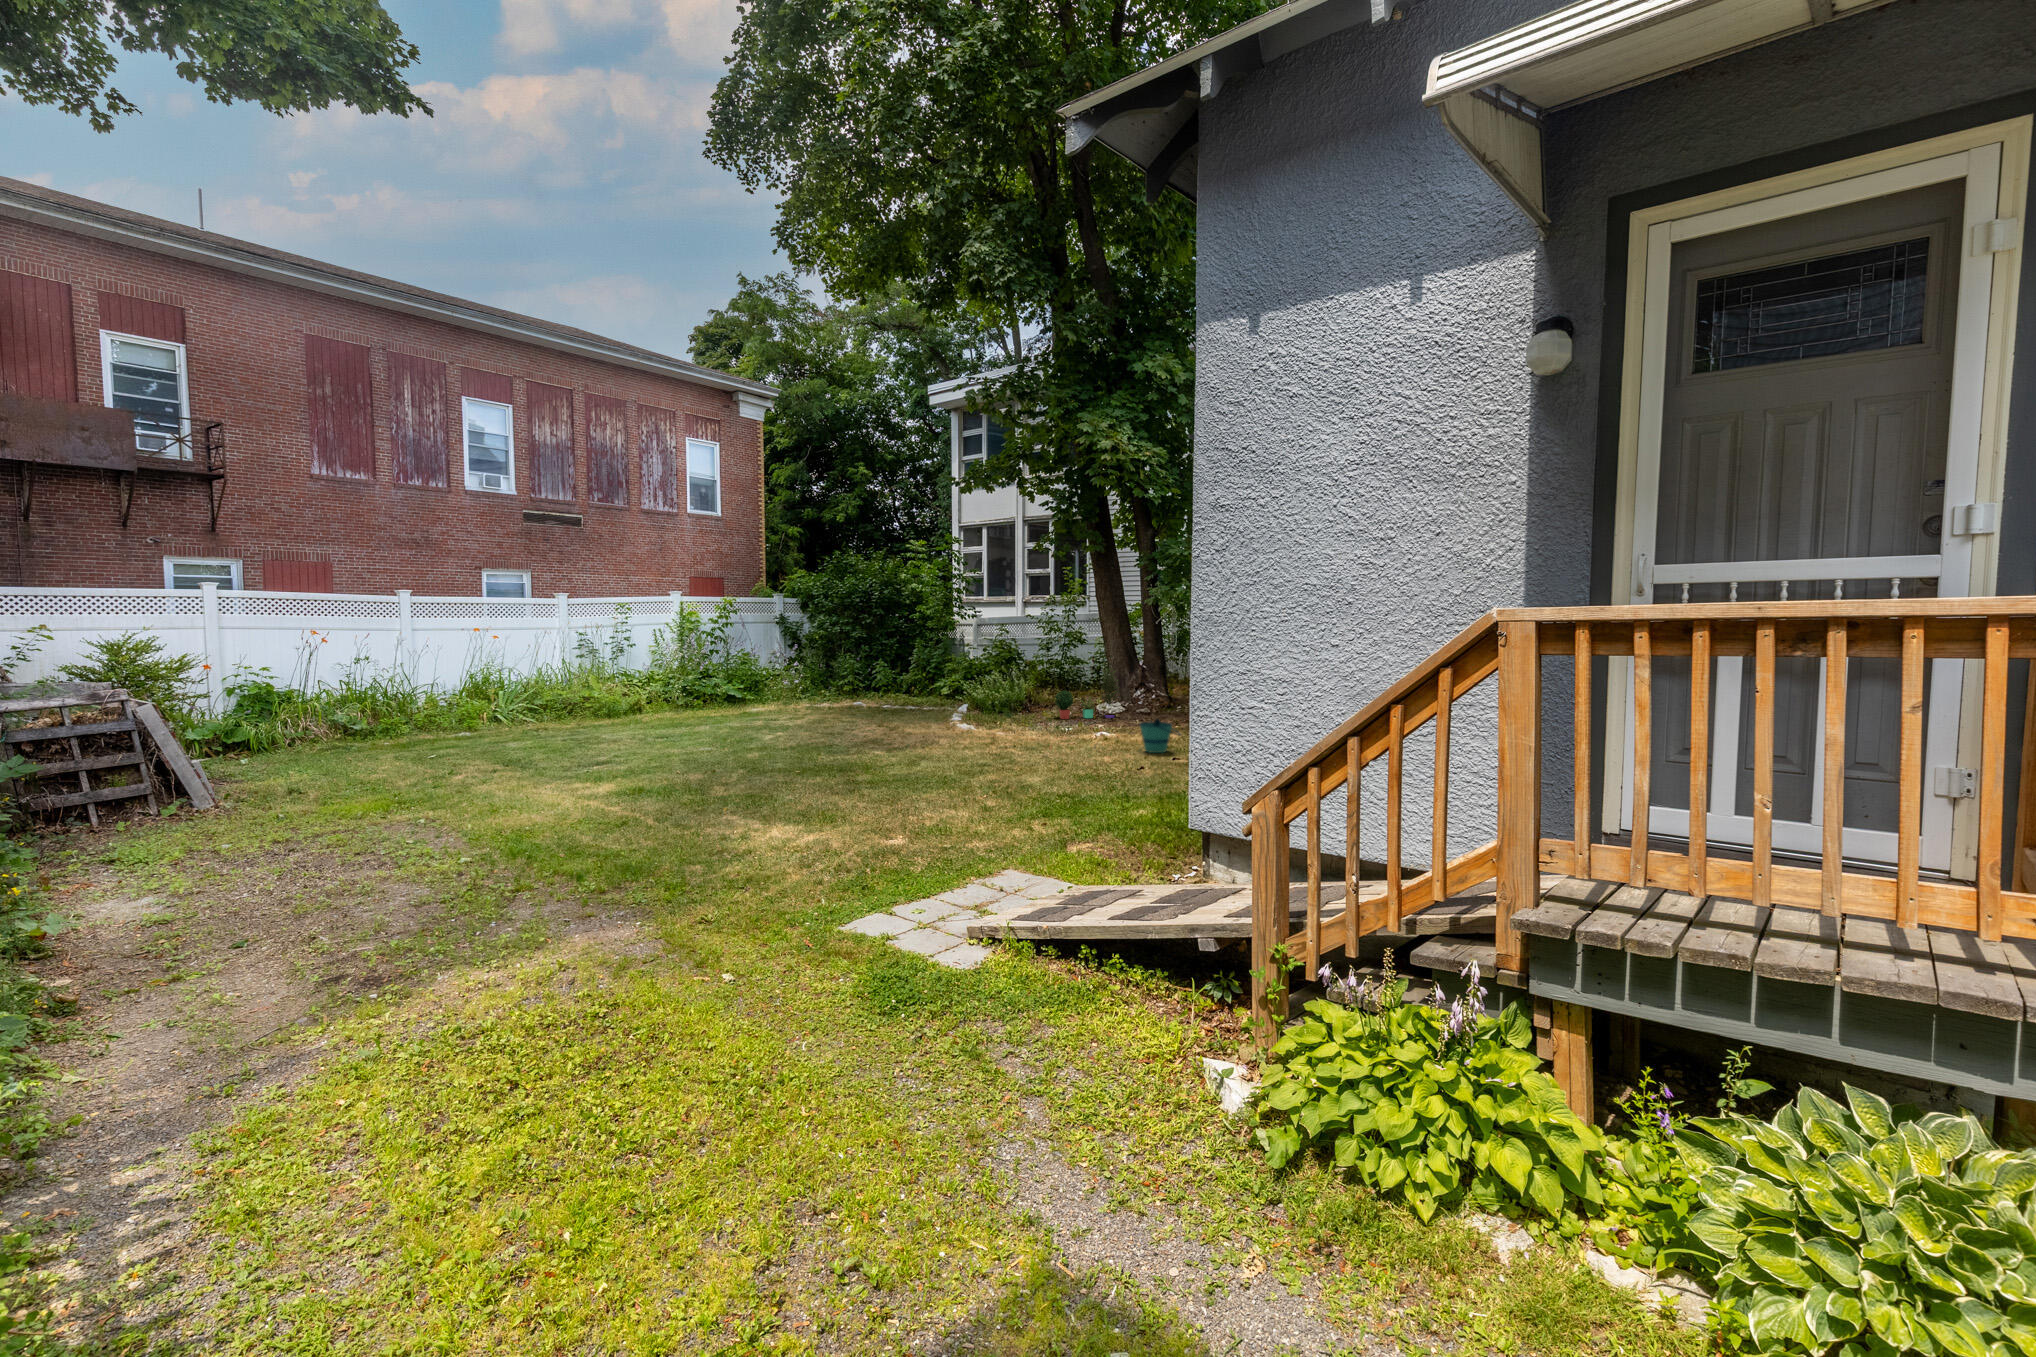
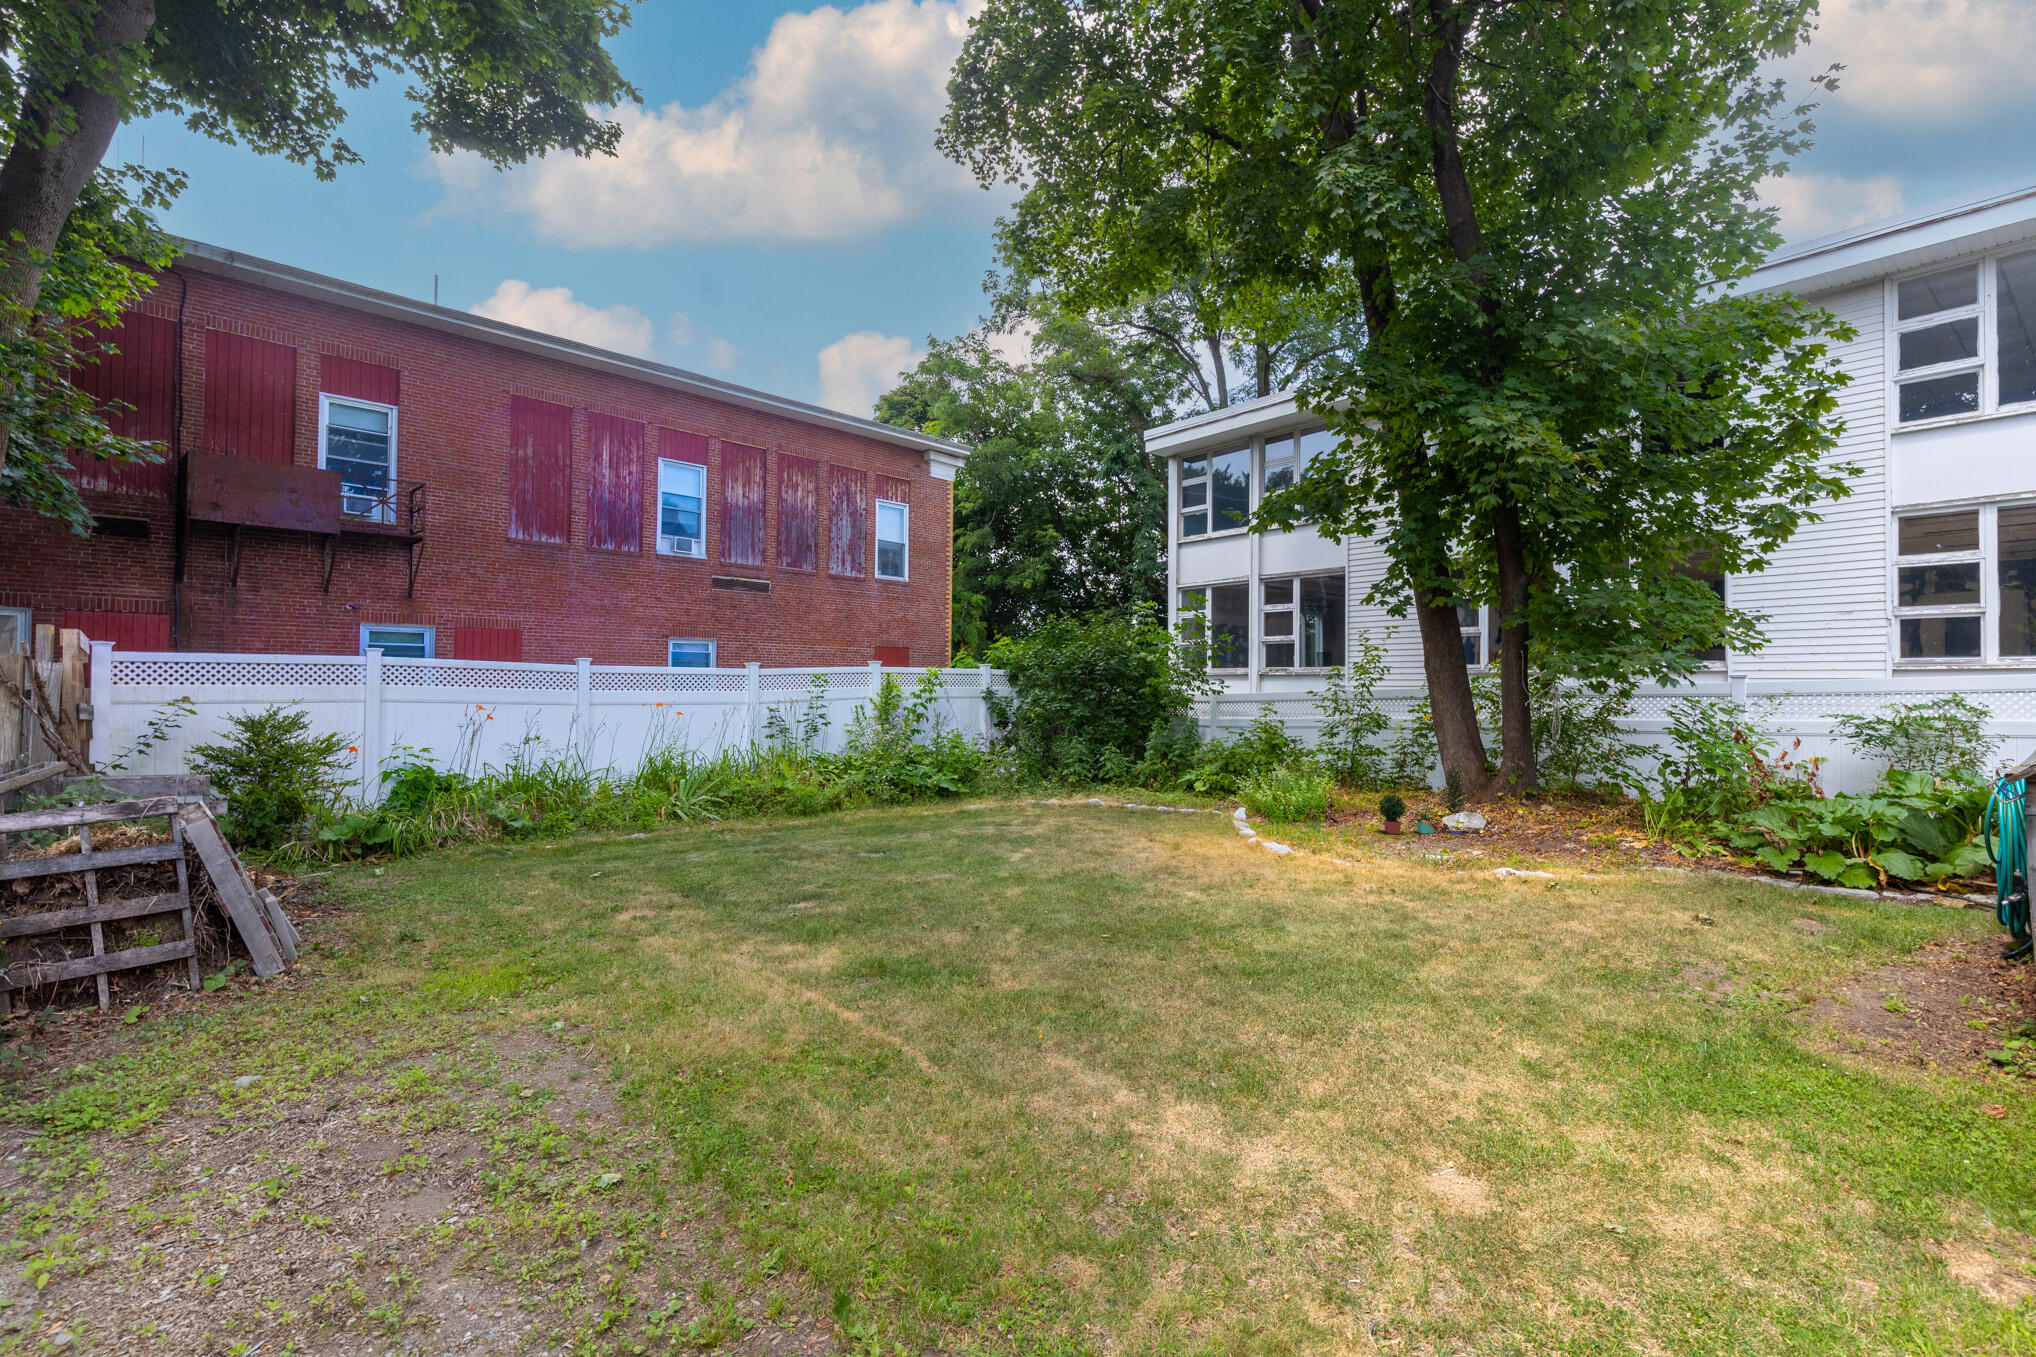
bucket: present [1140,718,1181,753] -> none [1576,850,1651,905]

